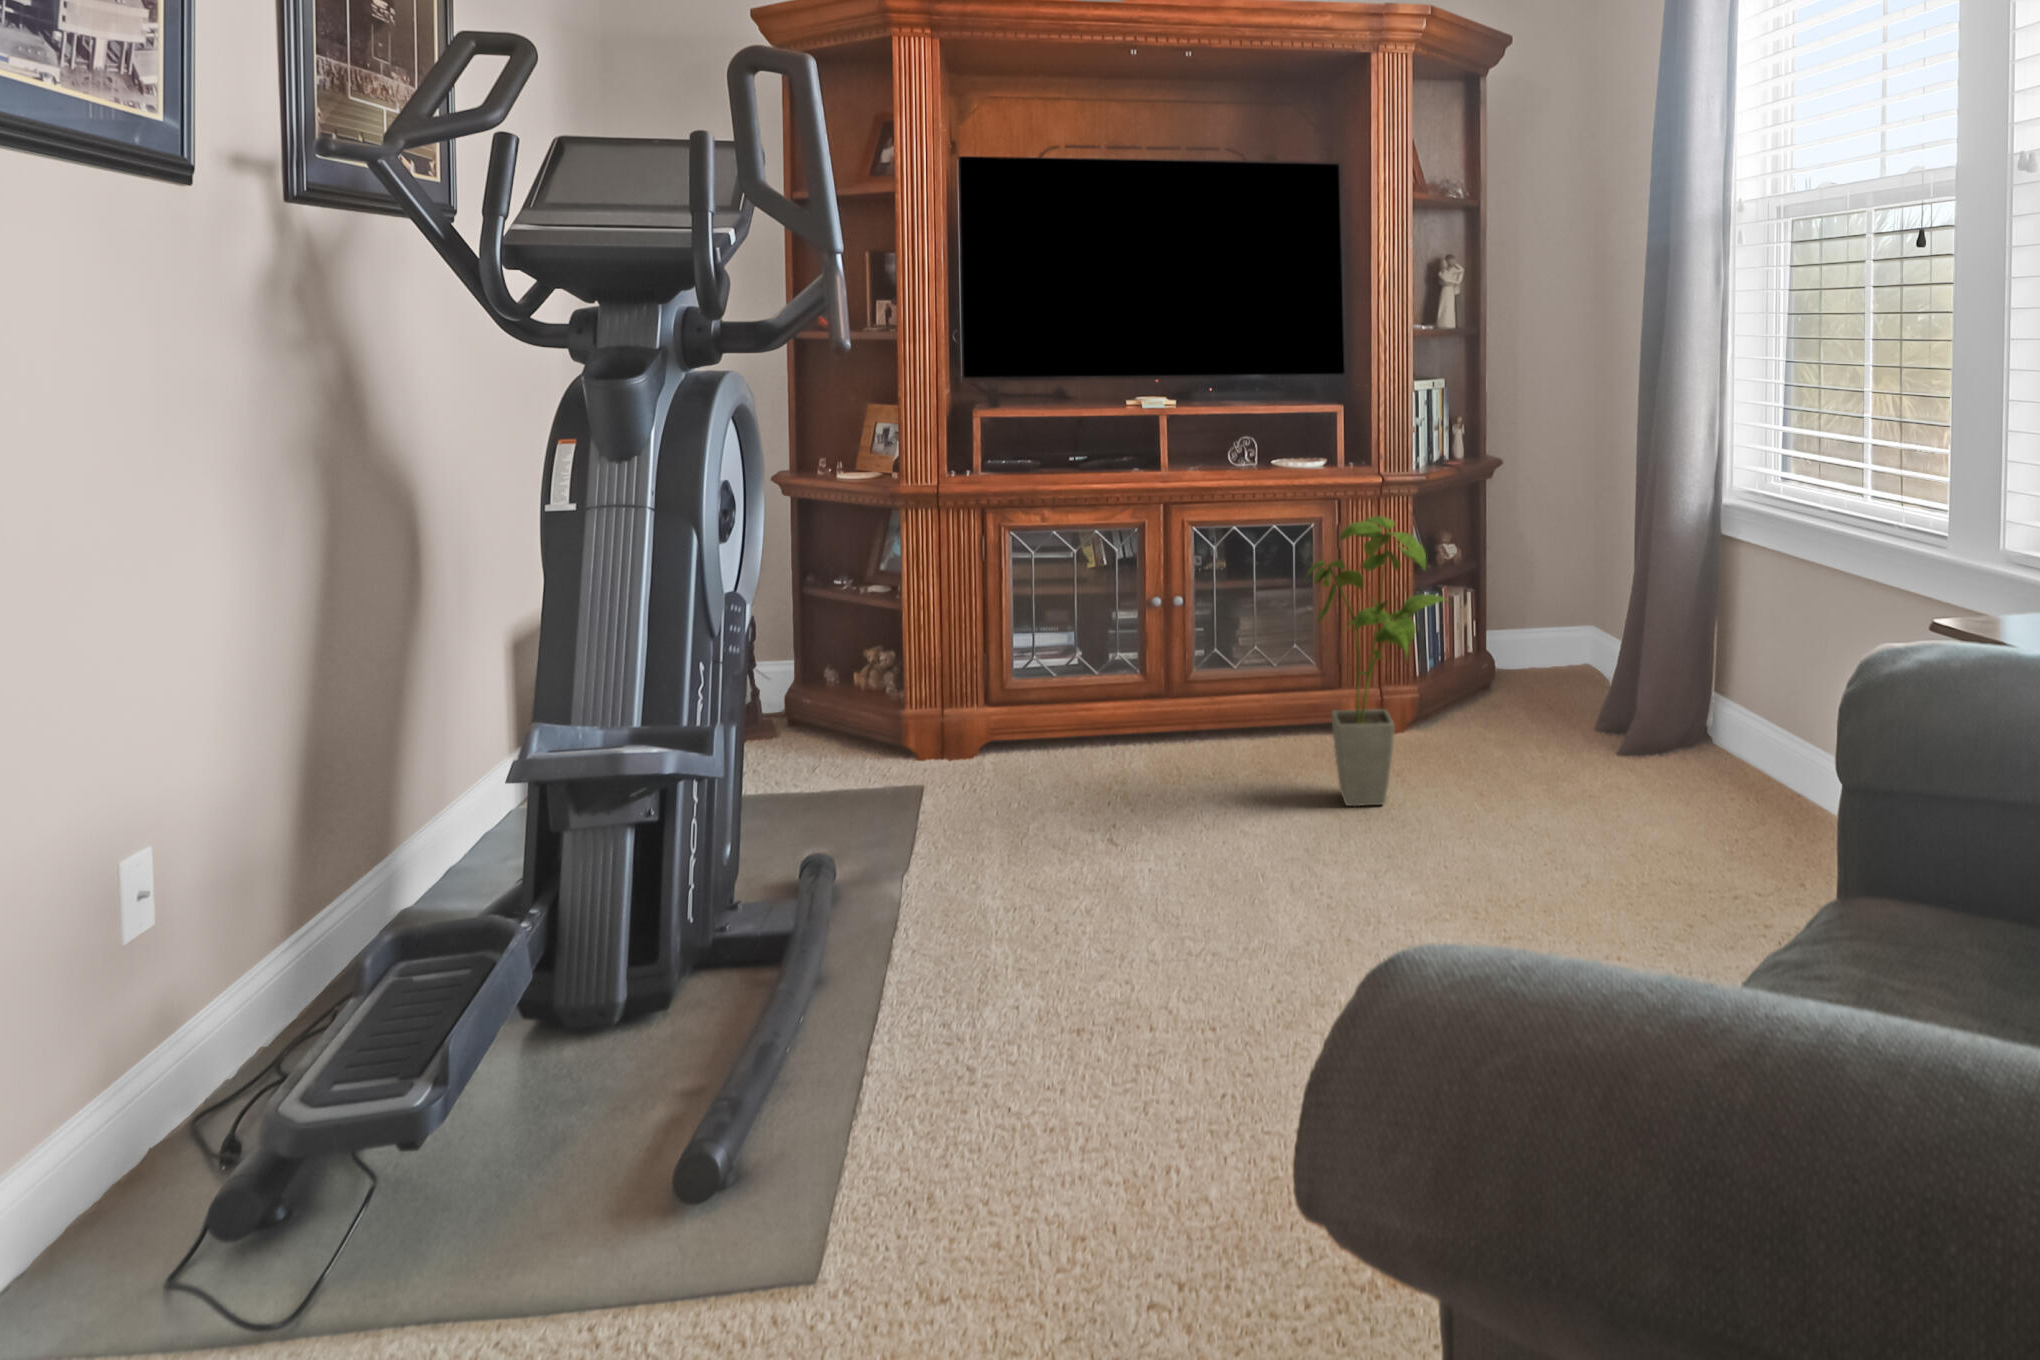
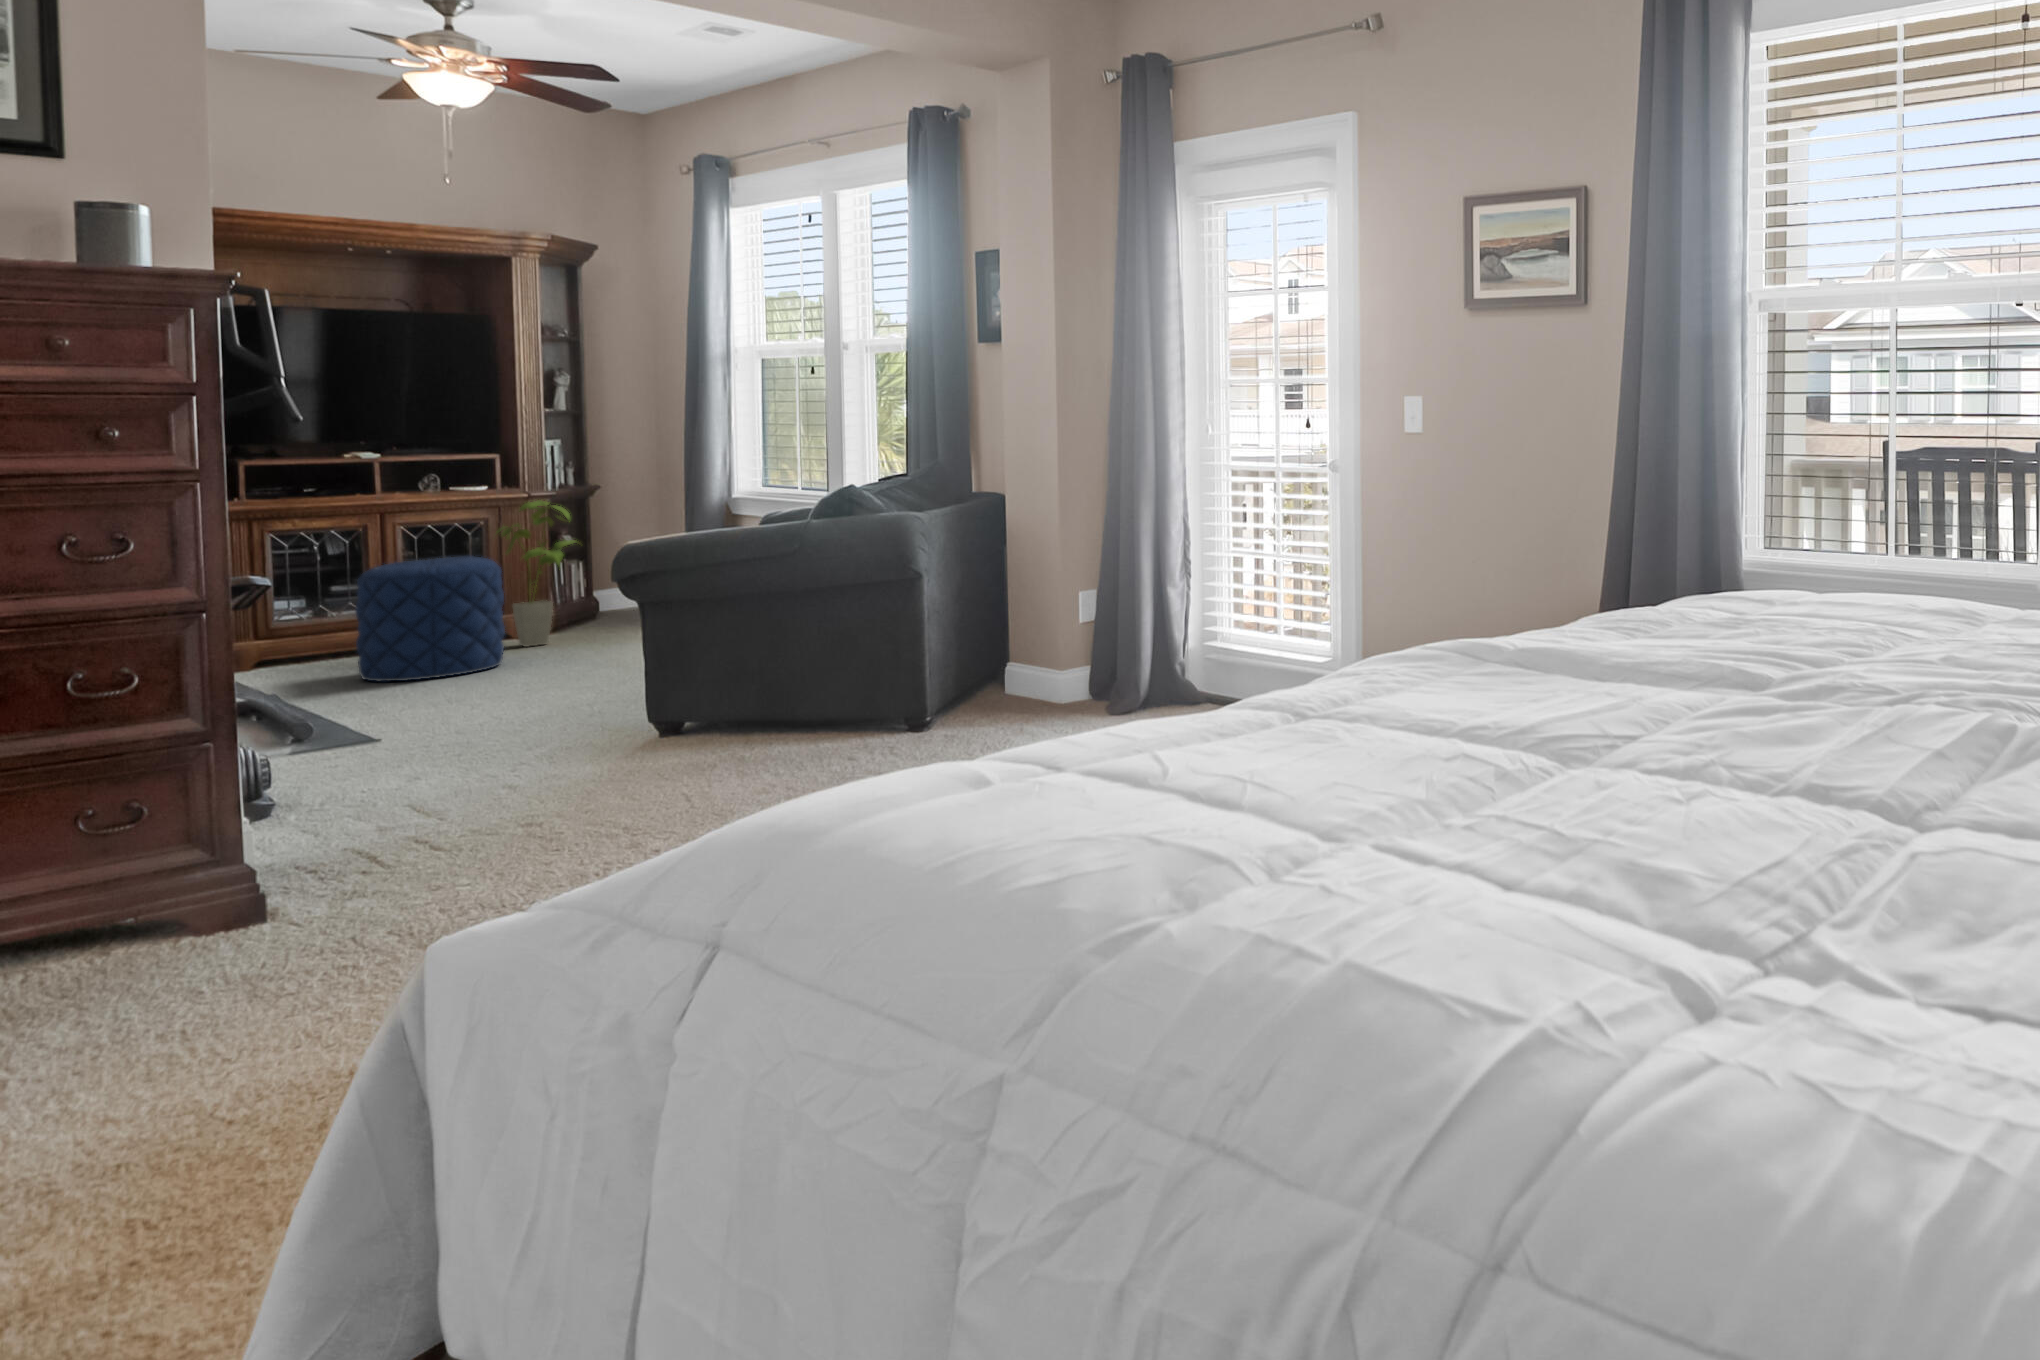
pouf: none [1027,640,1282,937] -> present [356,556,505,682]

